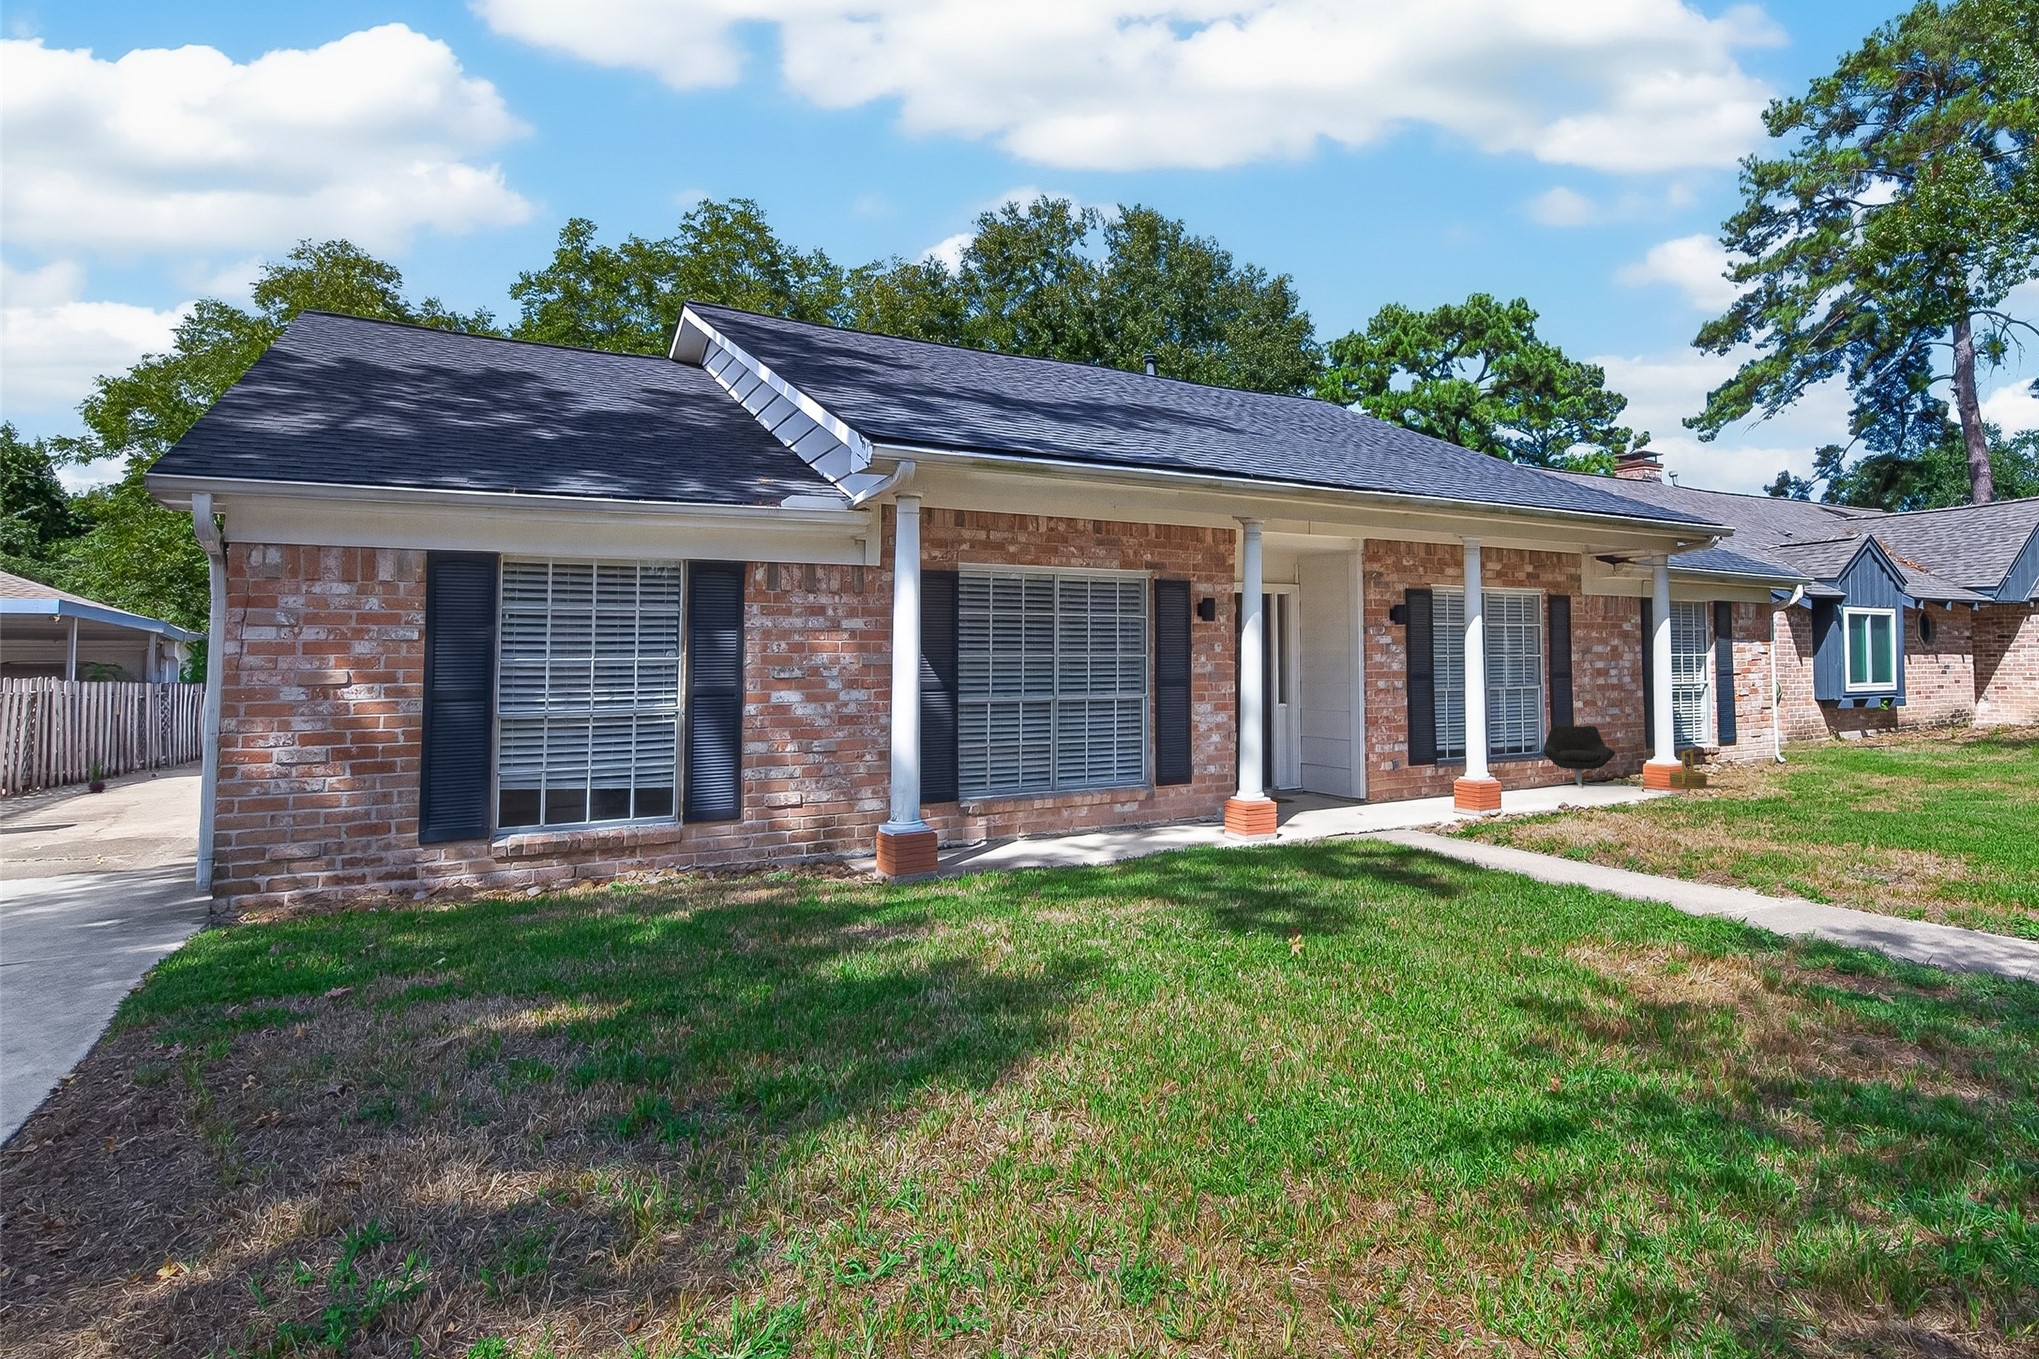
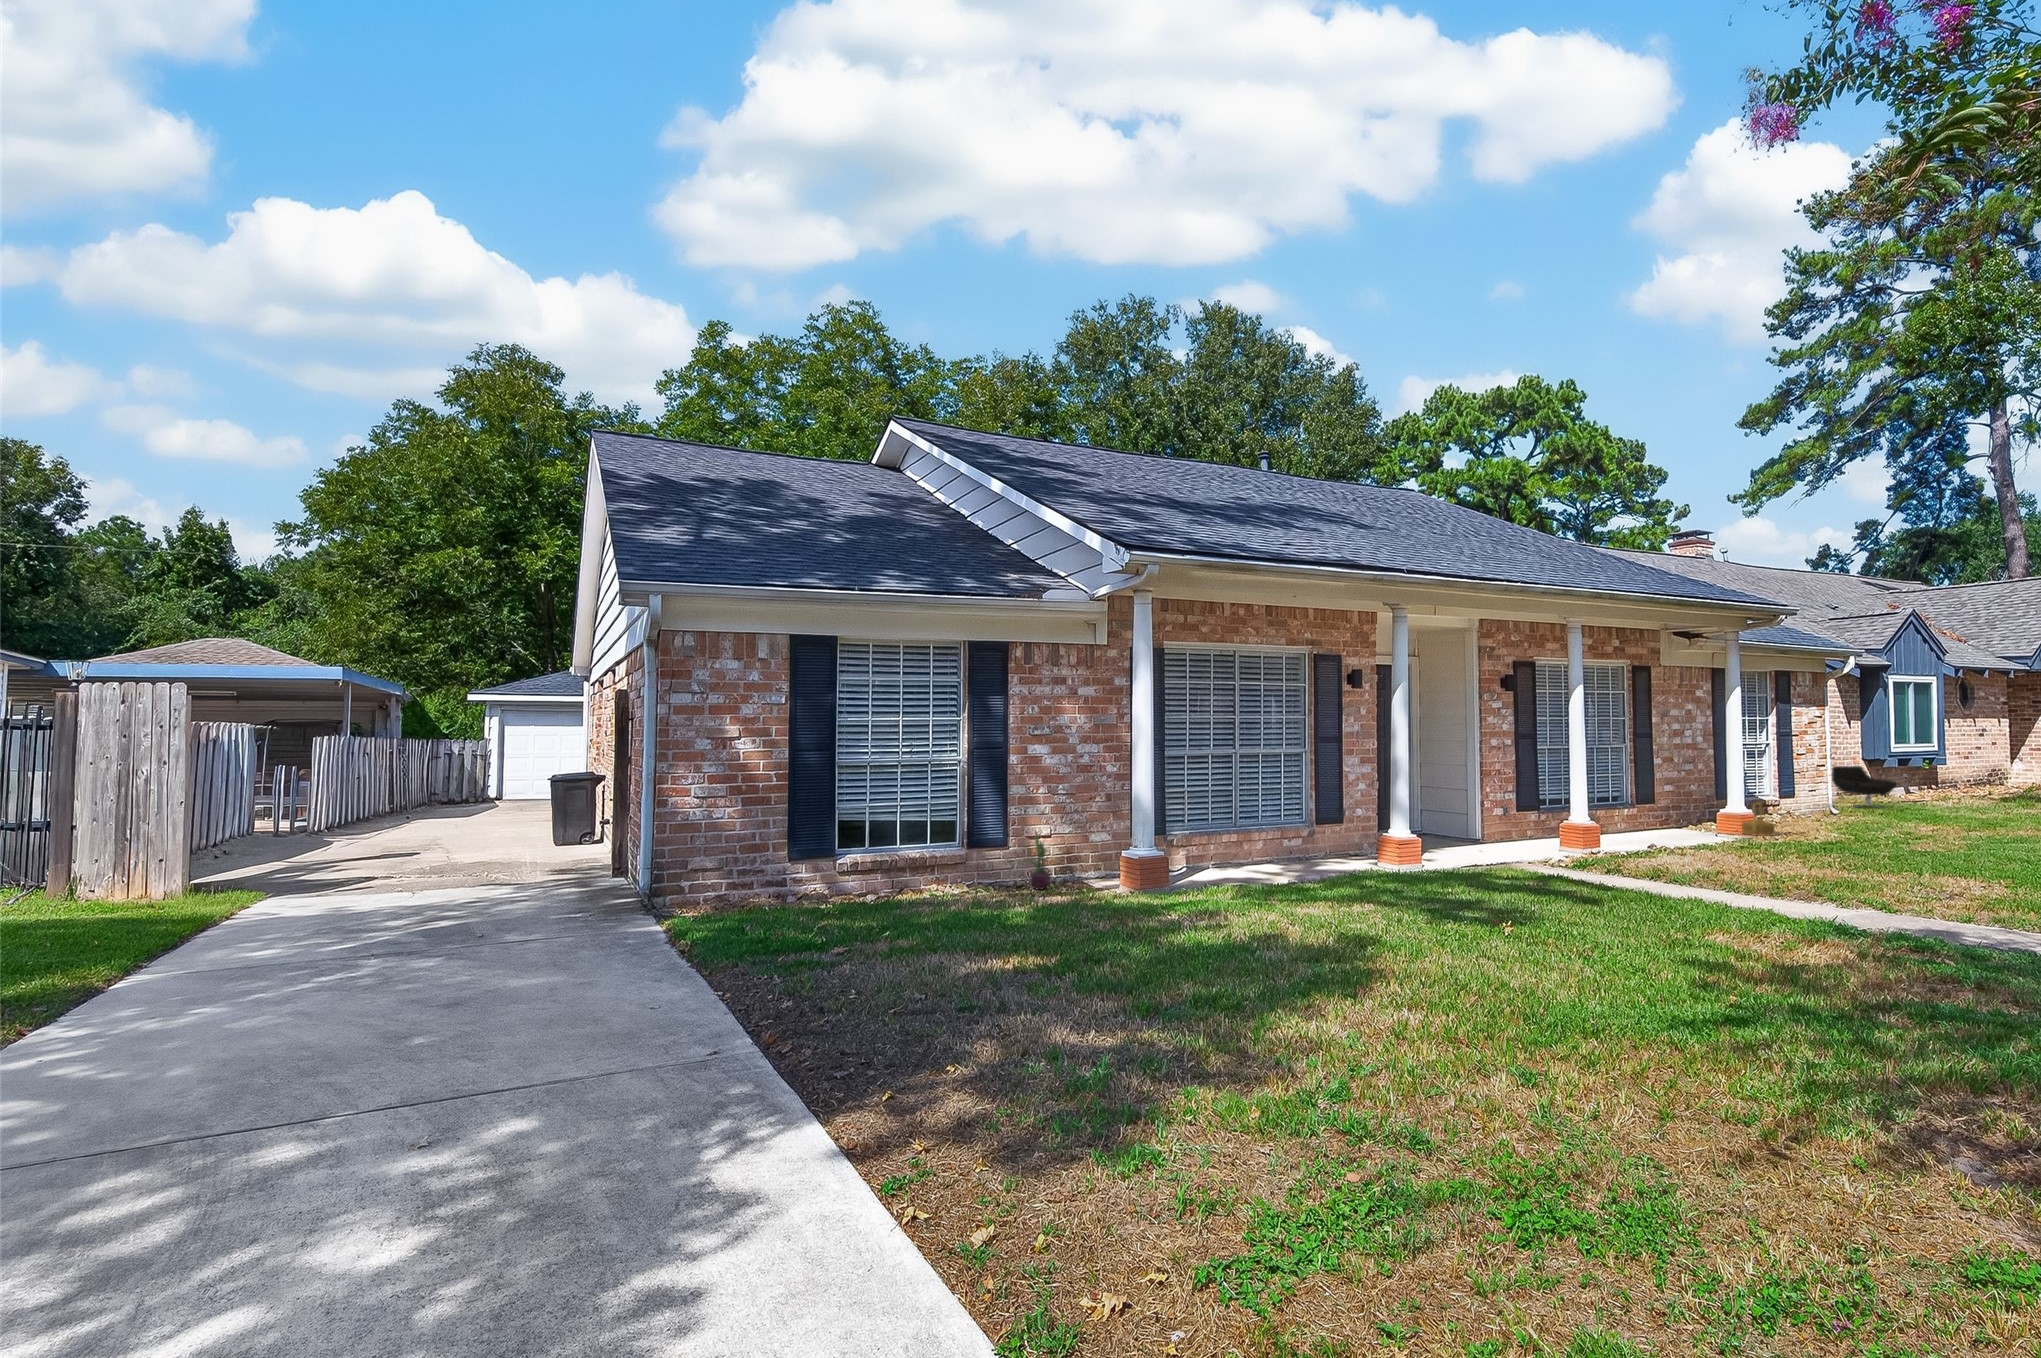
lounge chair: present [1544,726,1615,788] -> present [1832,765,1897,808]
decorative plant: present [88,758,106,793] -> present [1015,832,1051,890]

